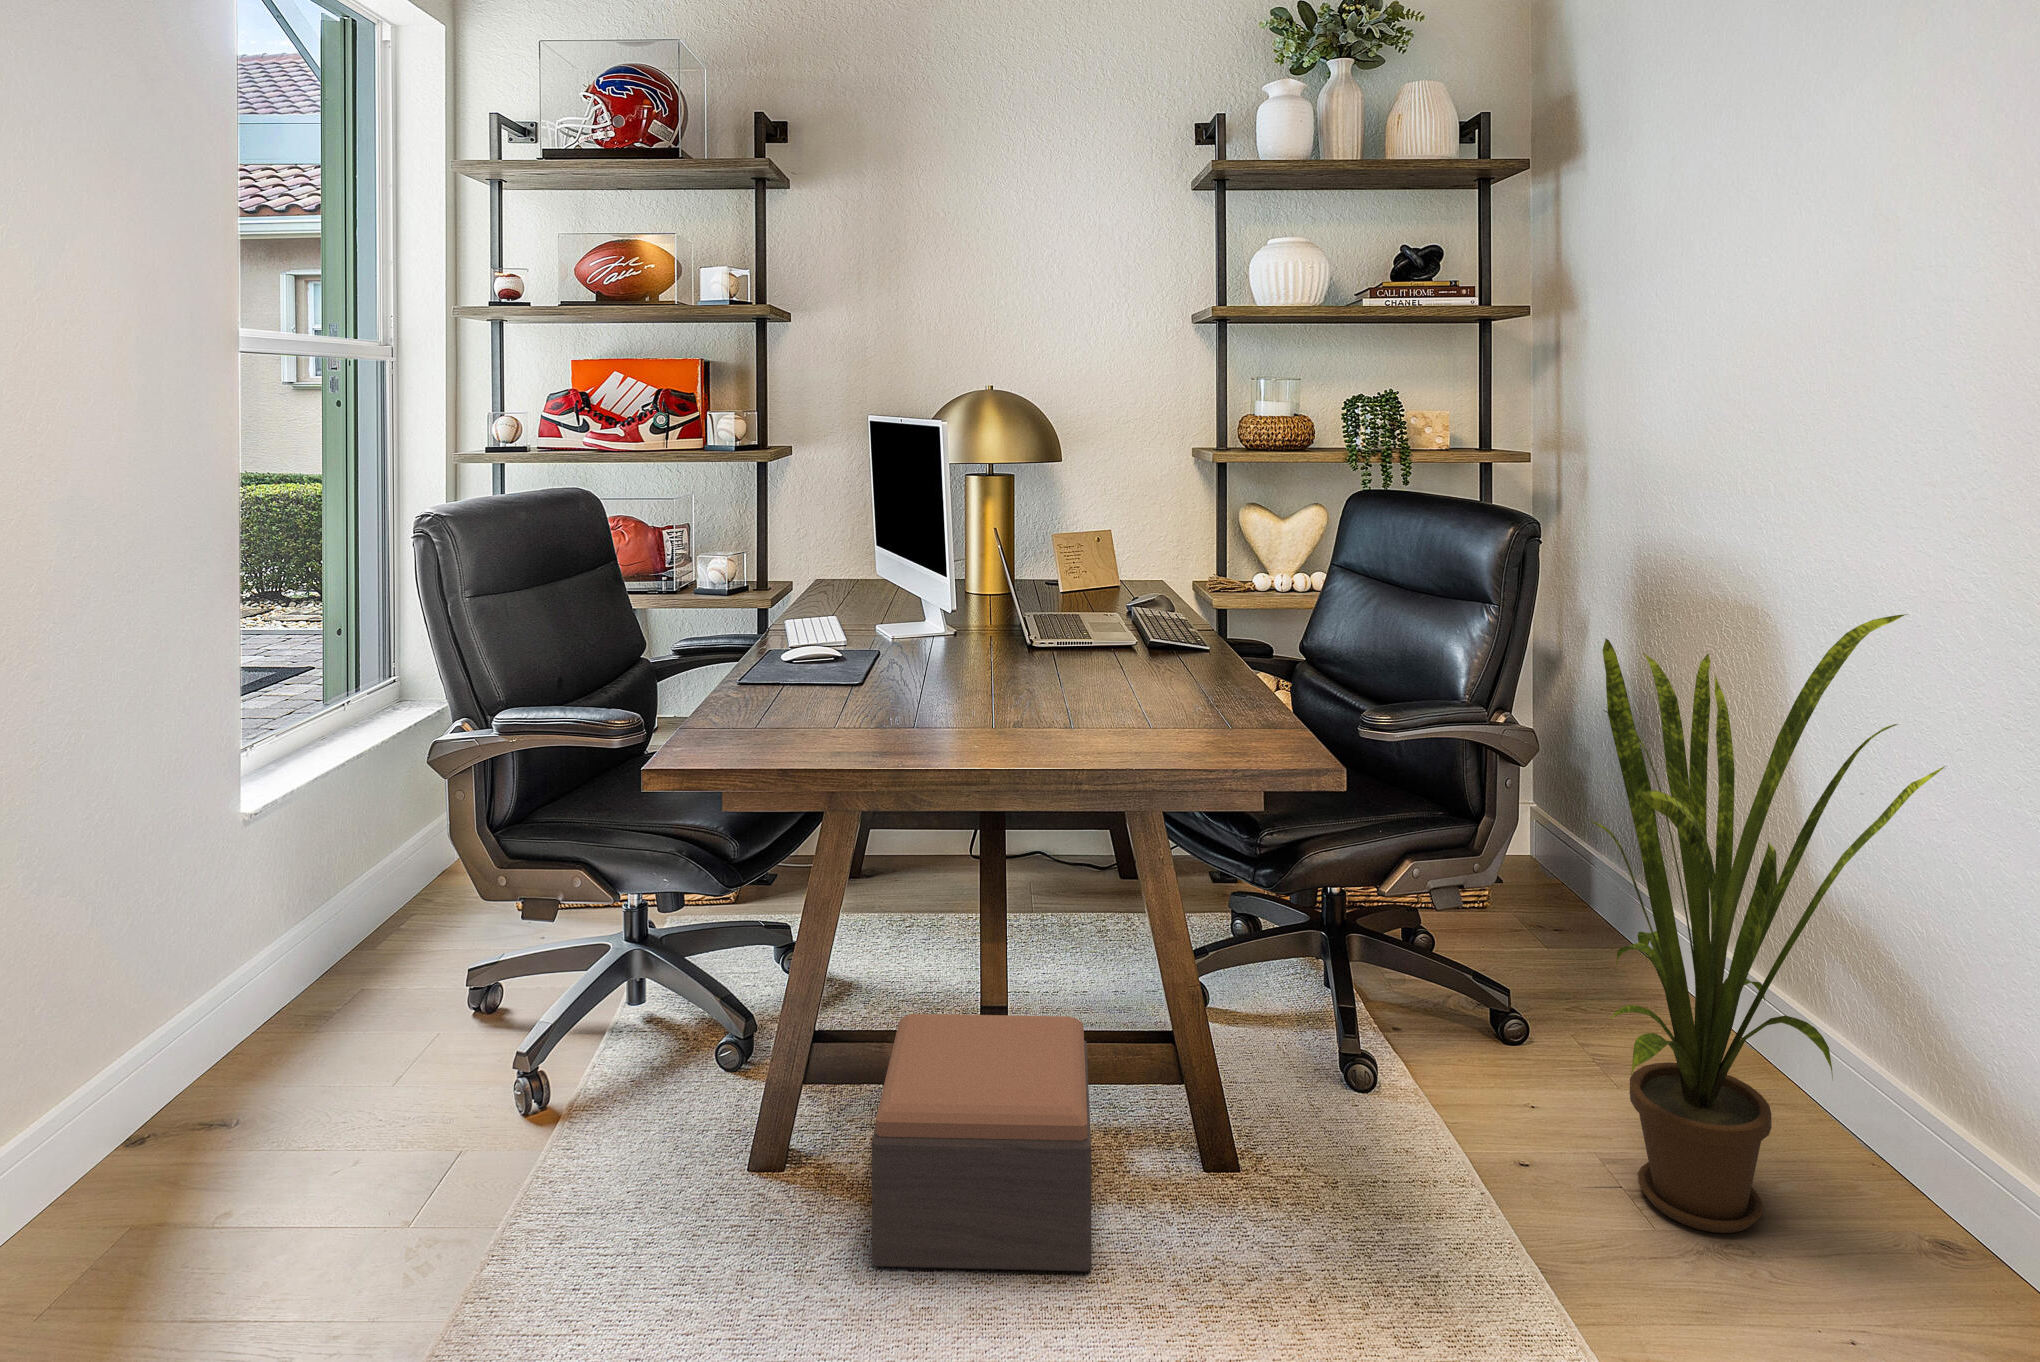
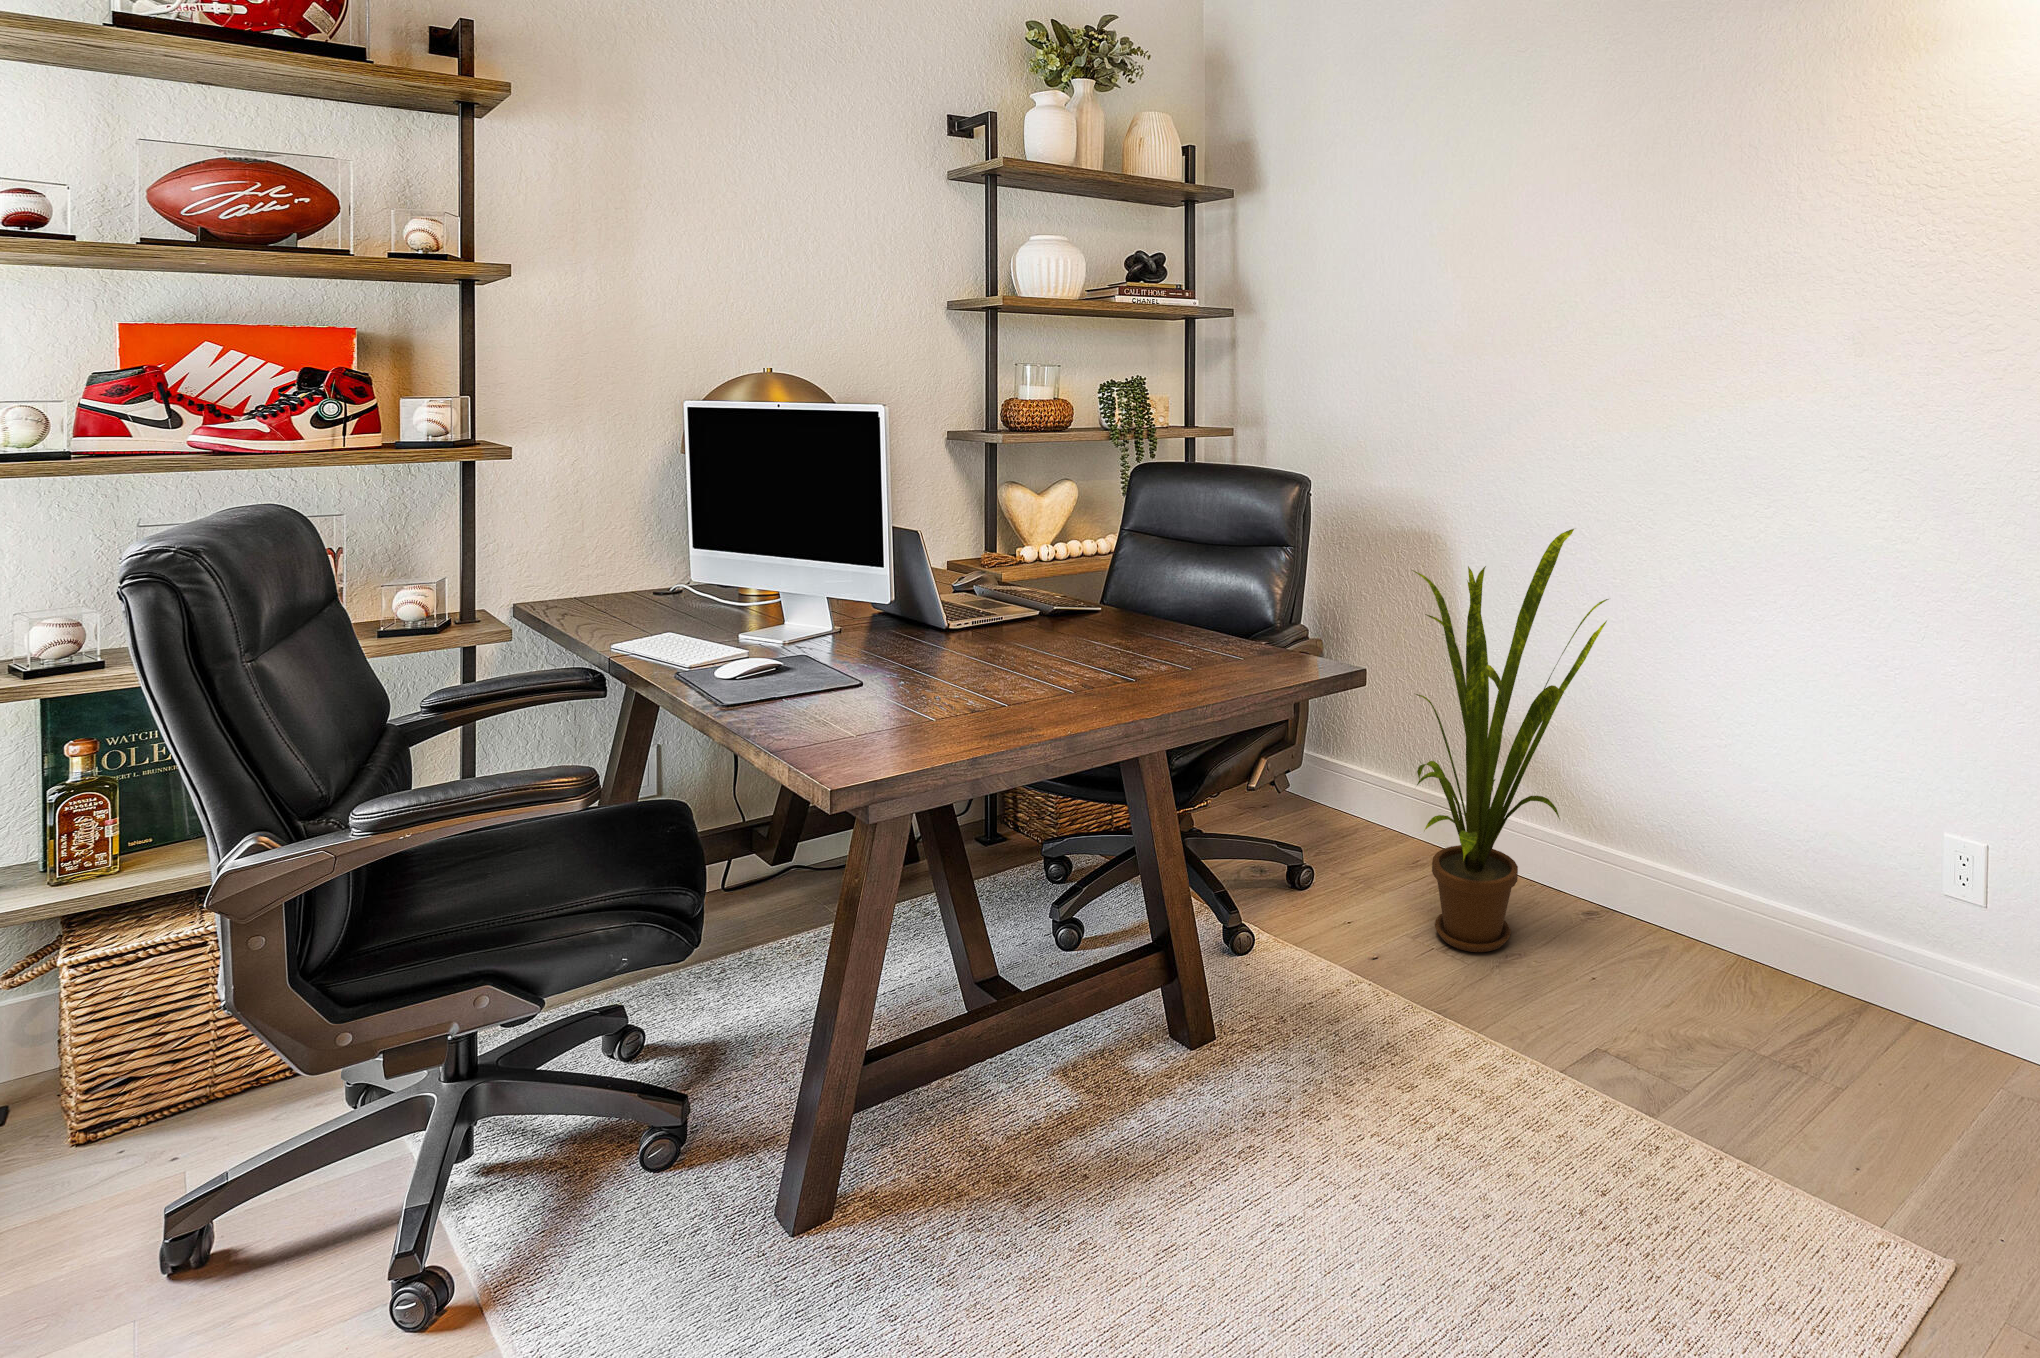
footstool: present [872,1014,1092,1272] -> none [920,956,1182,1251]

